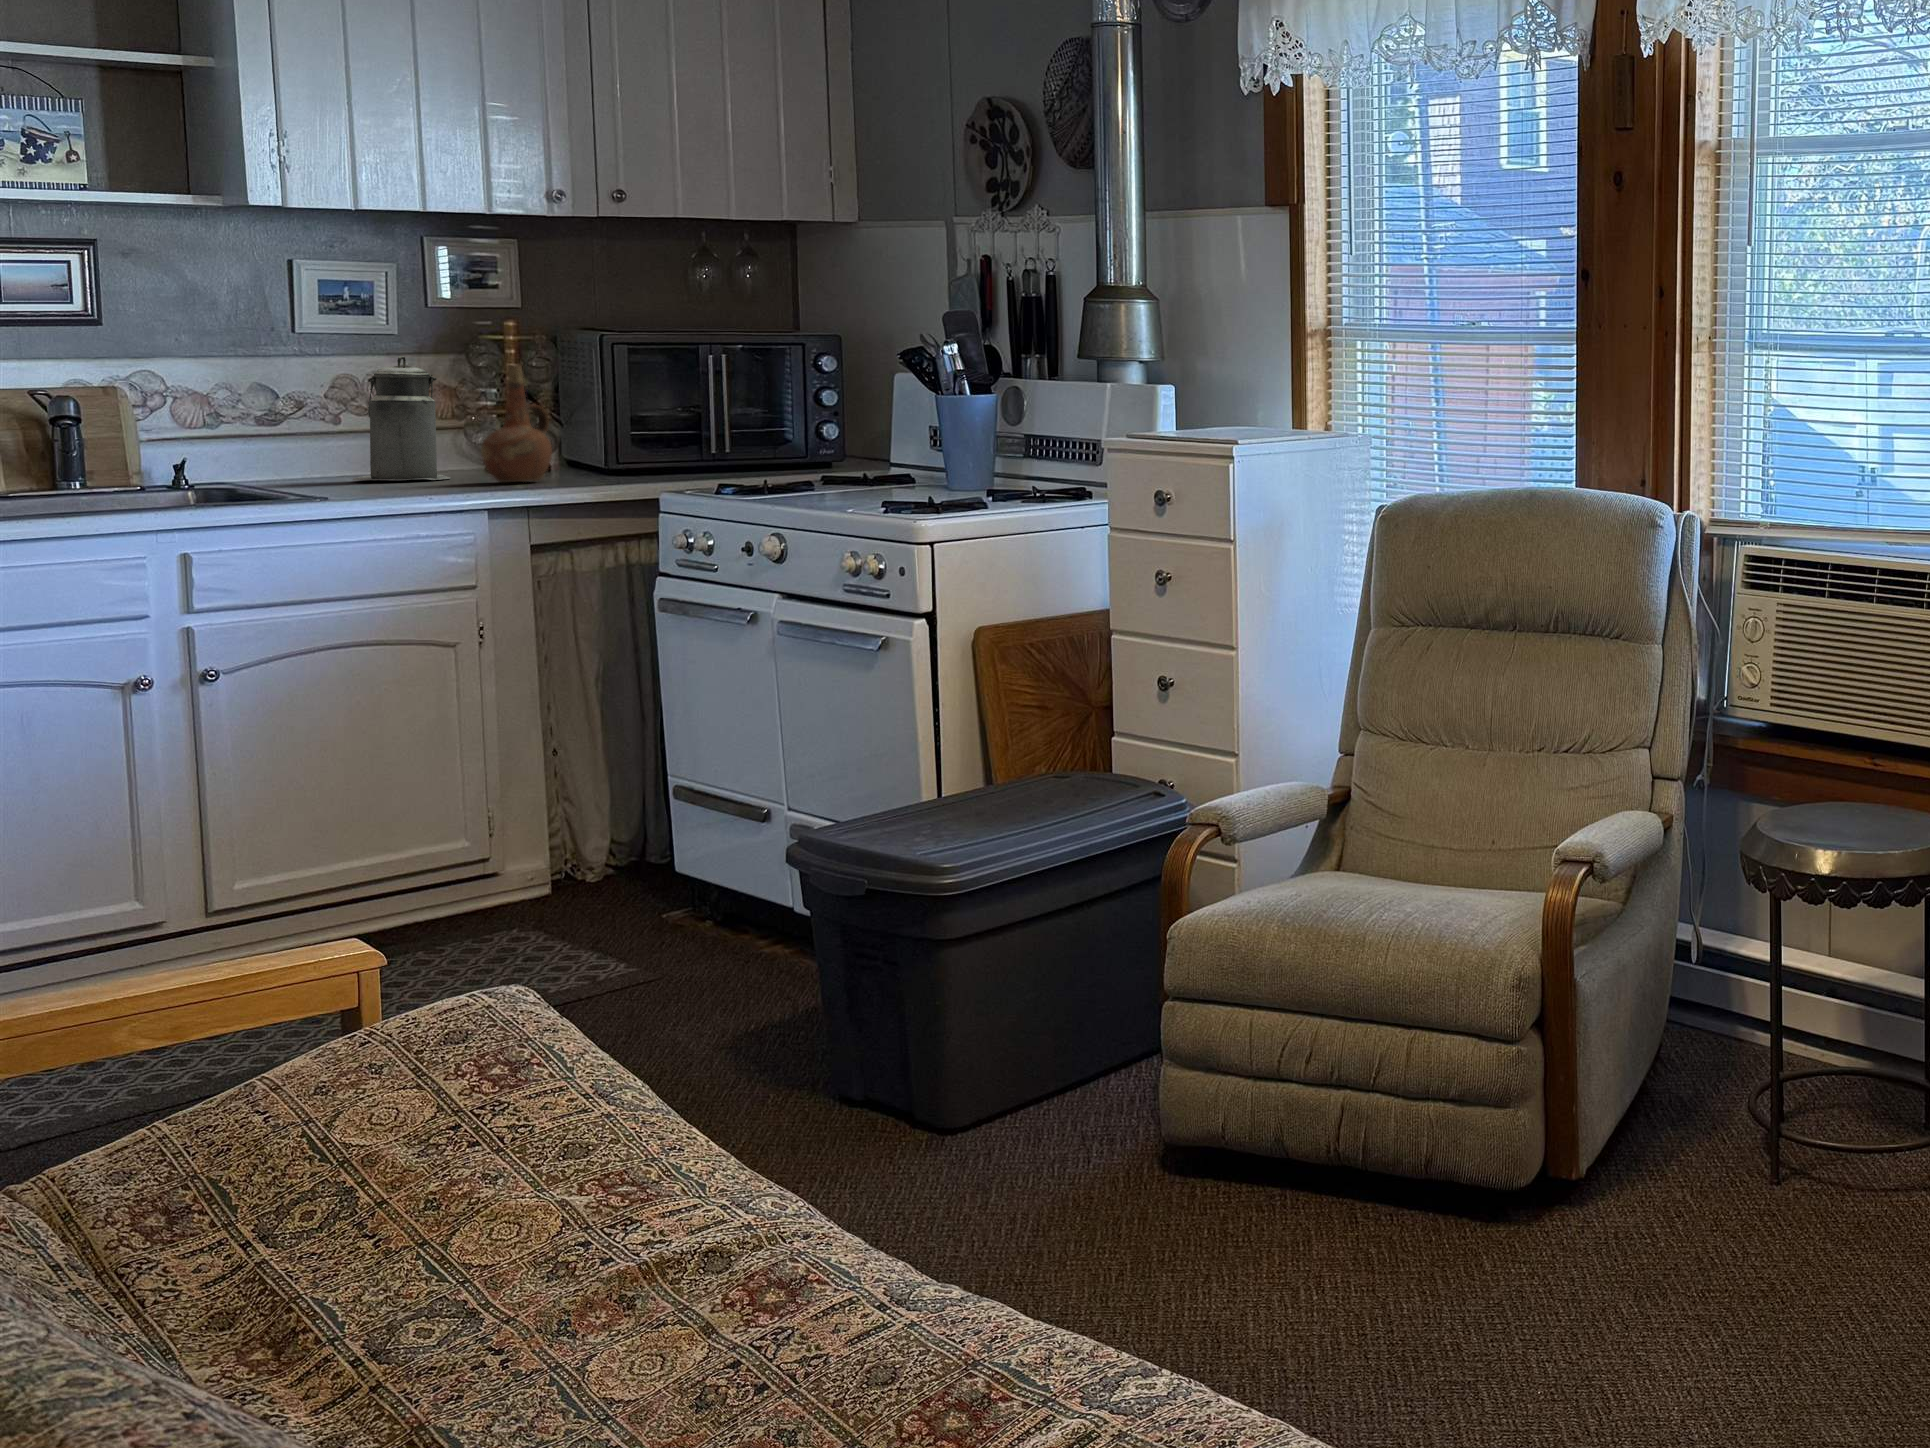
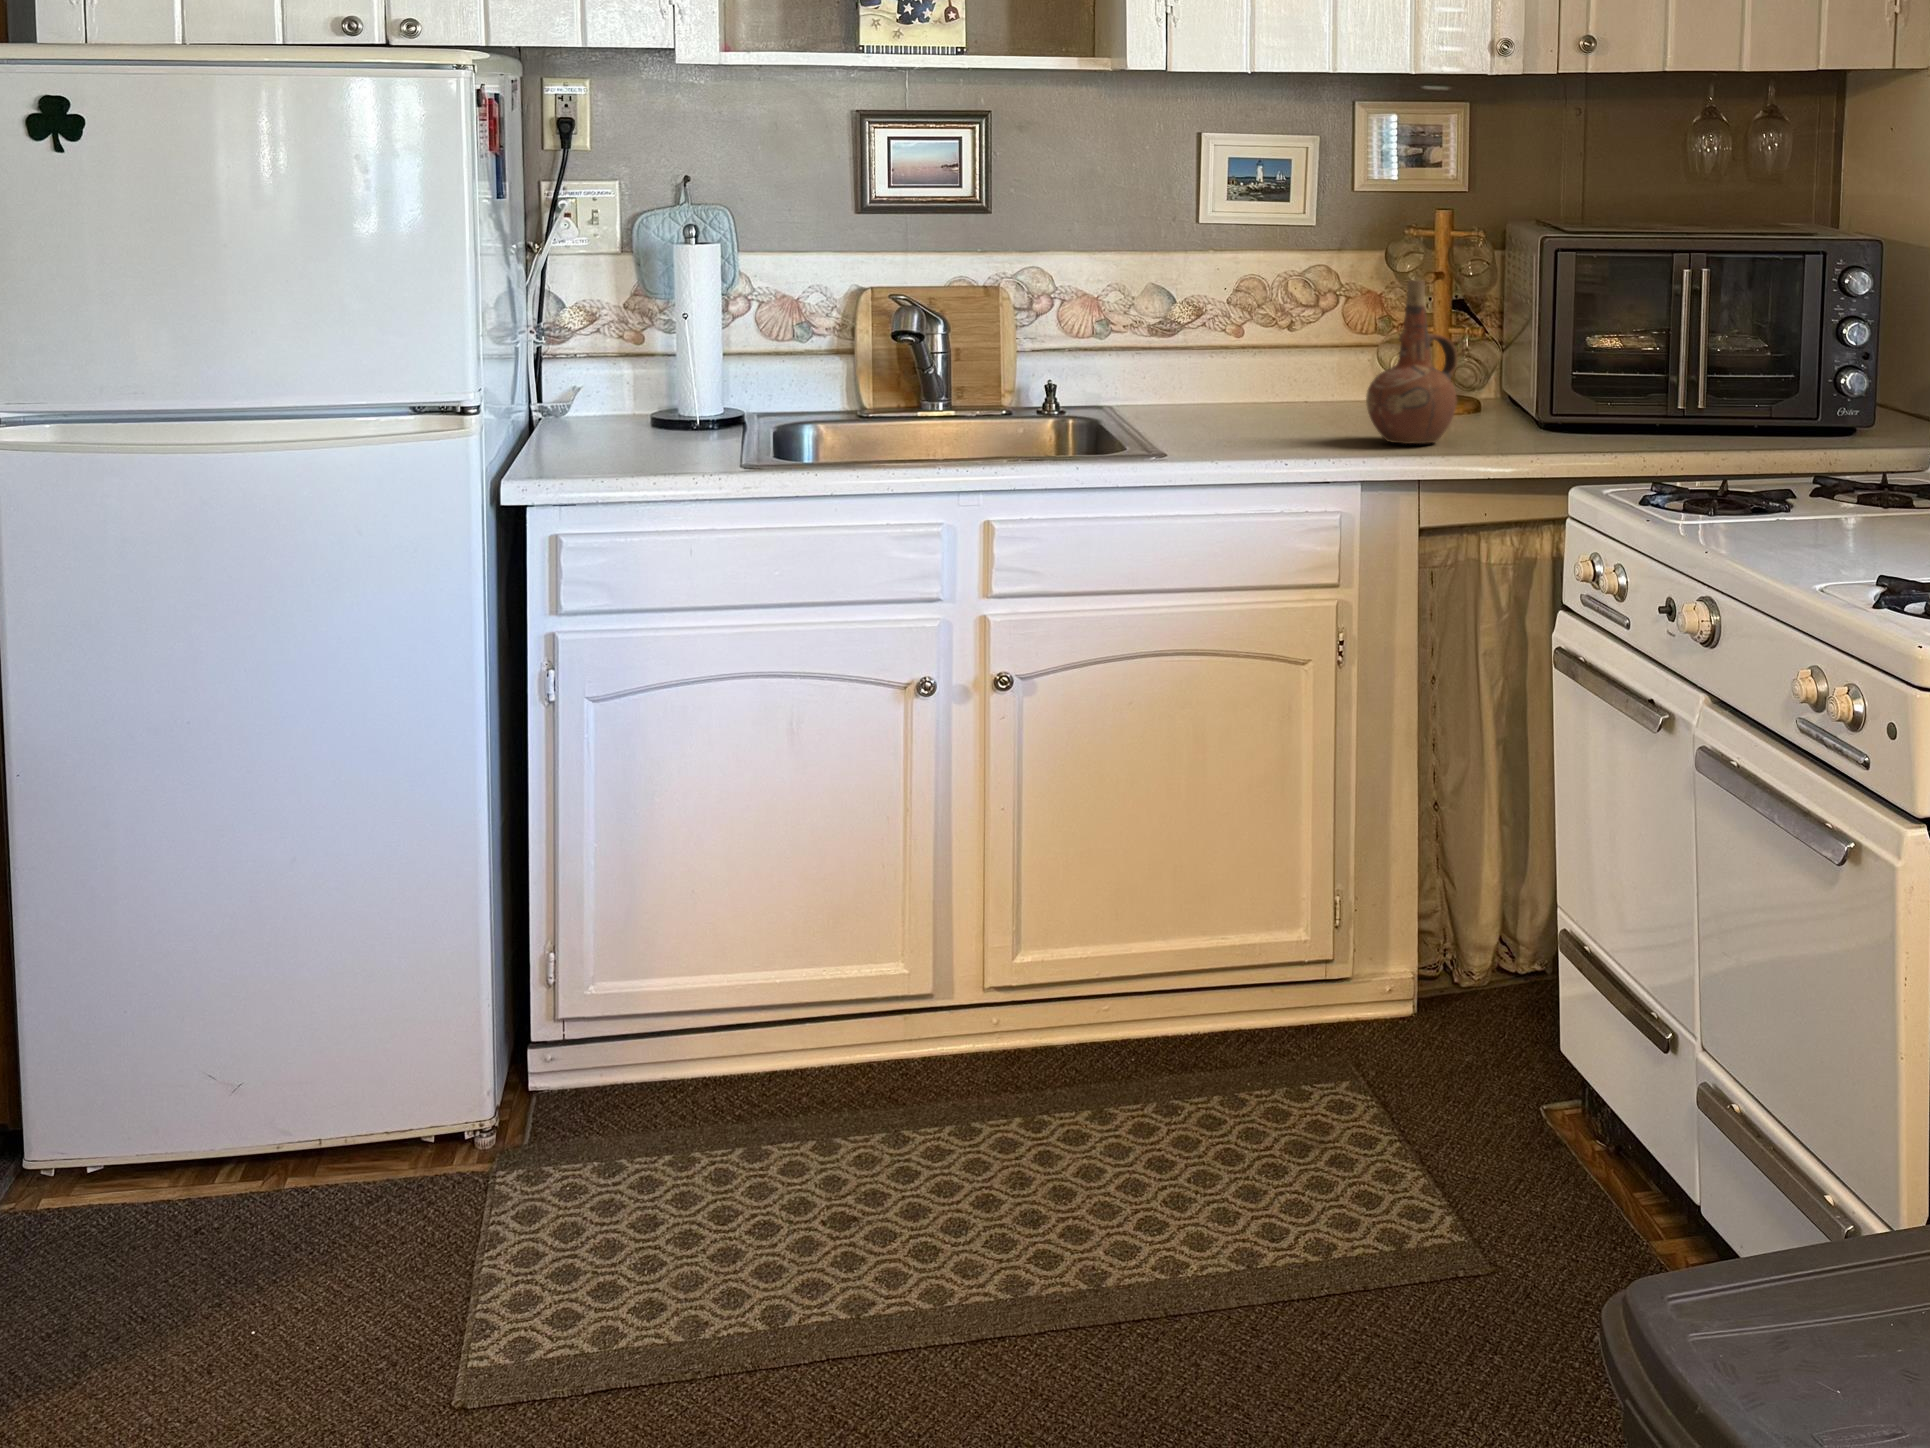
canister: present [353,356,450,480] -> none [1239,257,1352,423]

